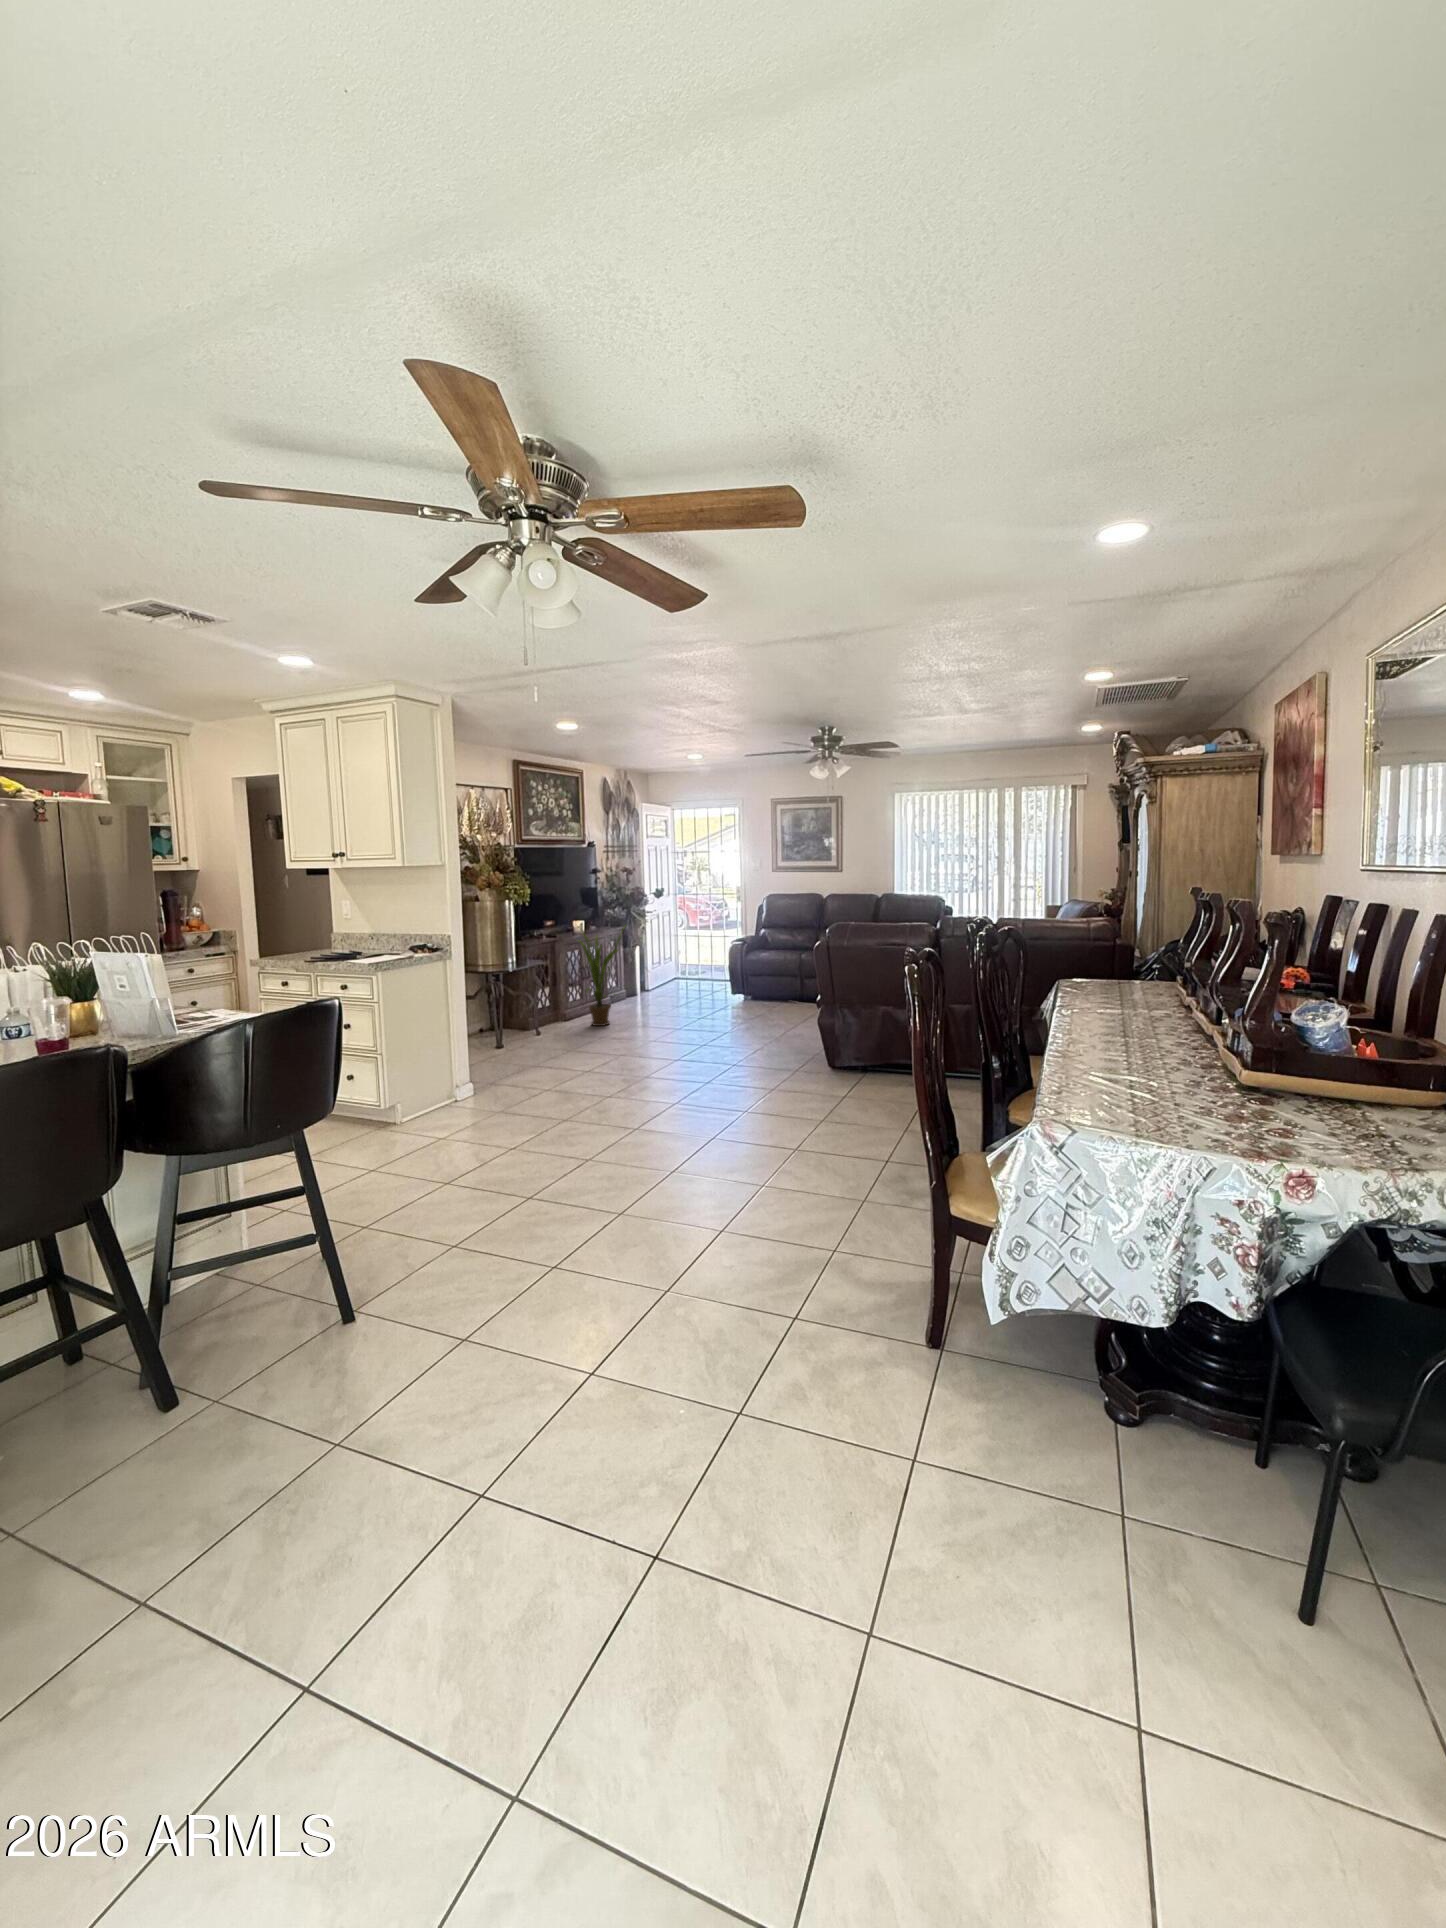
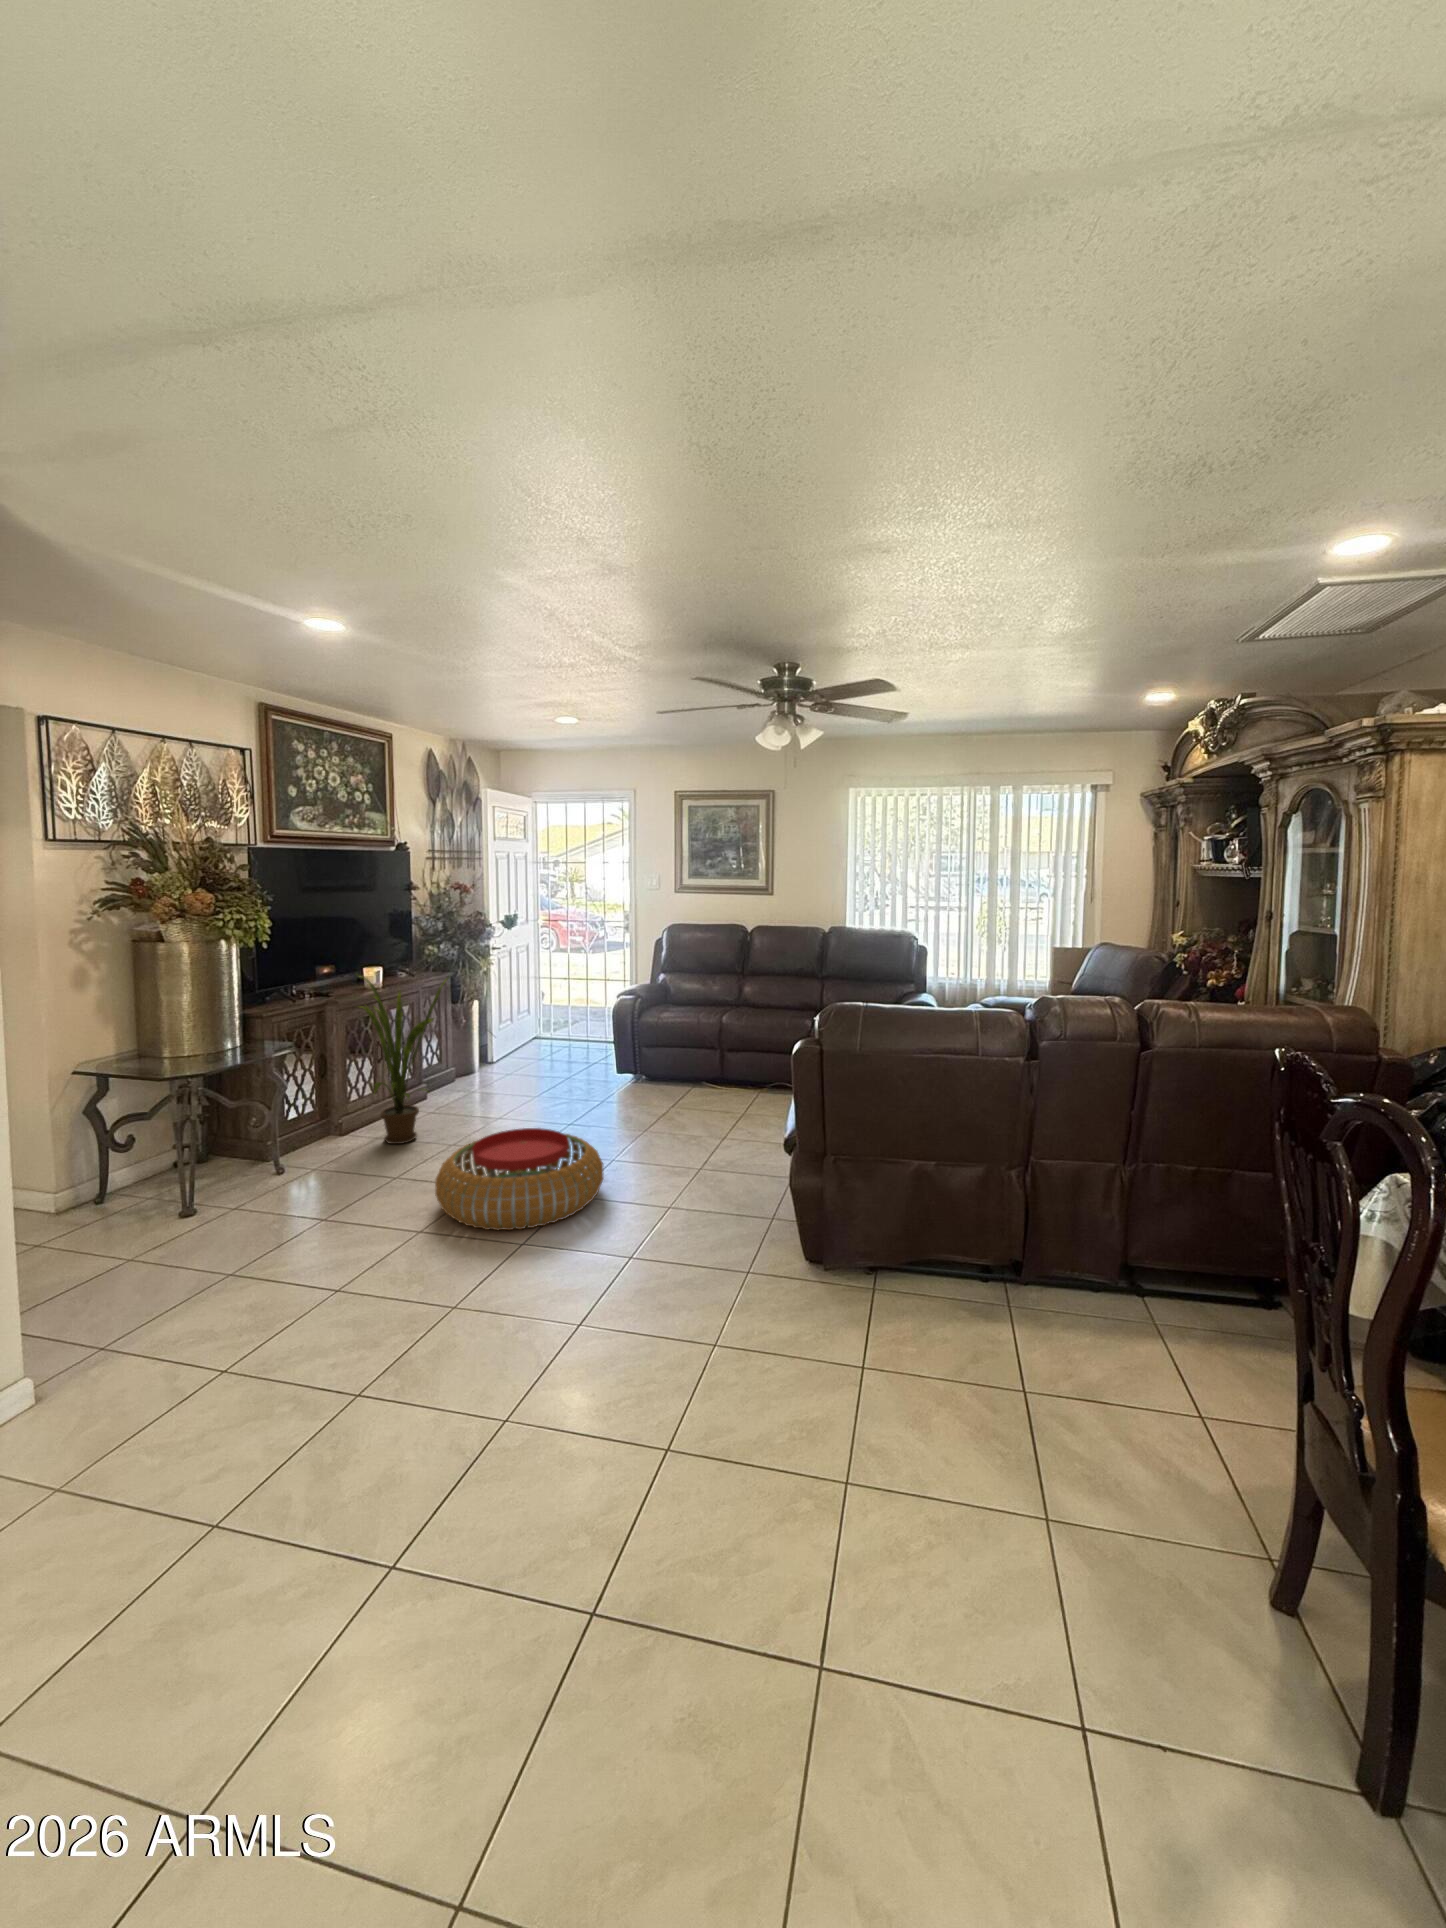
pouf: none [629,1008,723,1057] -> present [435,1128,603,1230]

